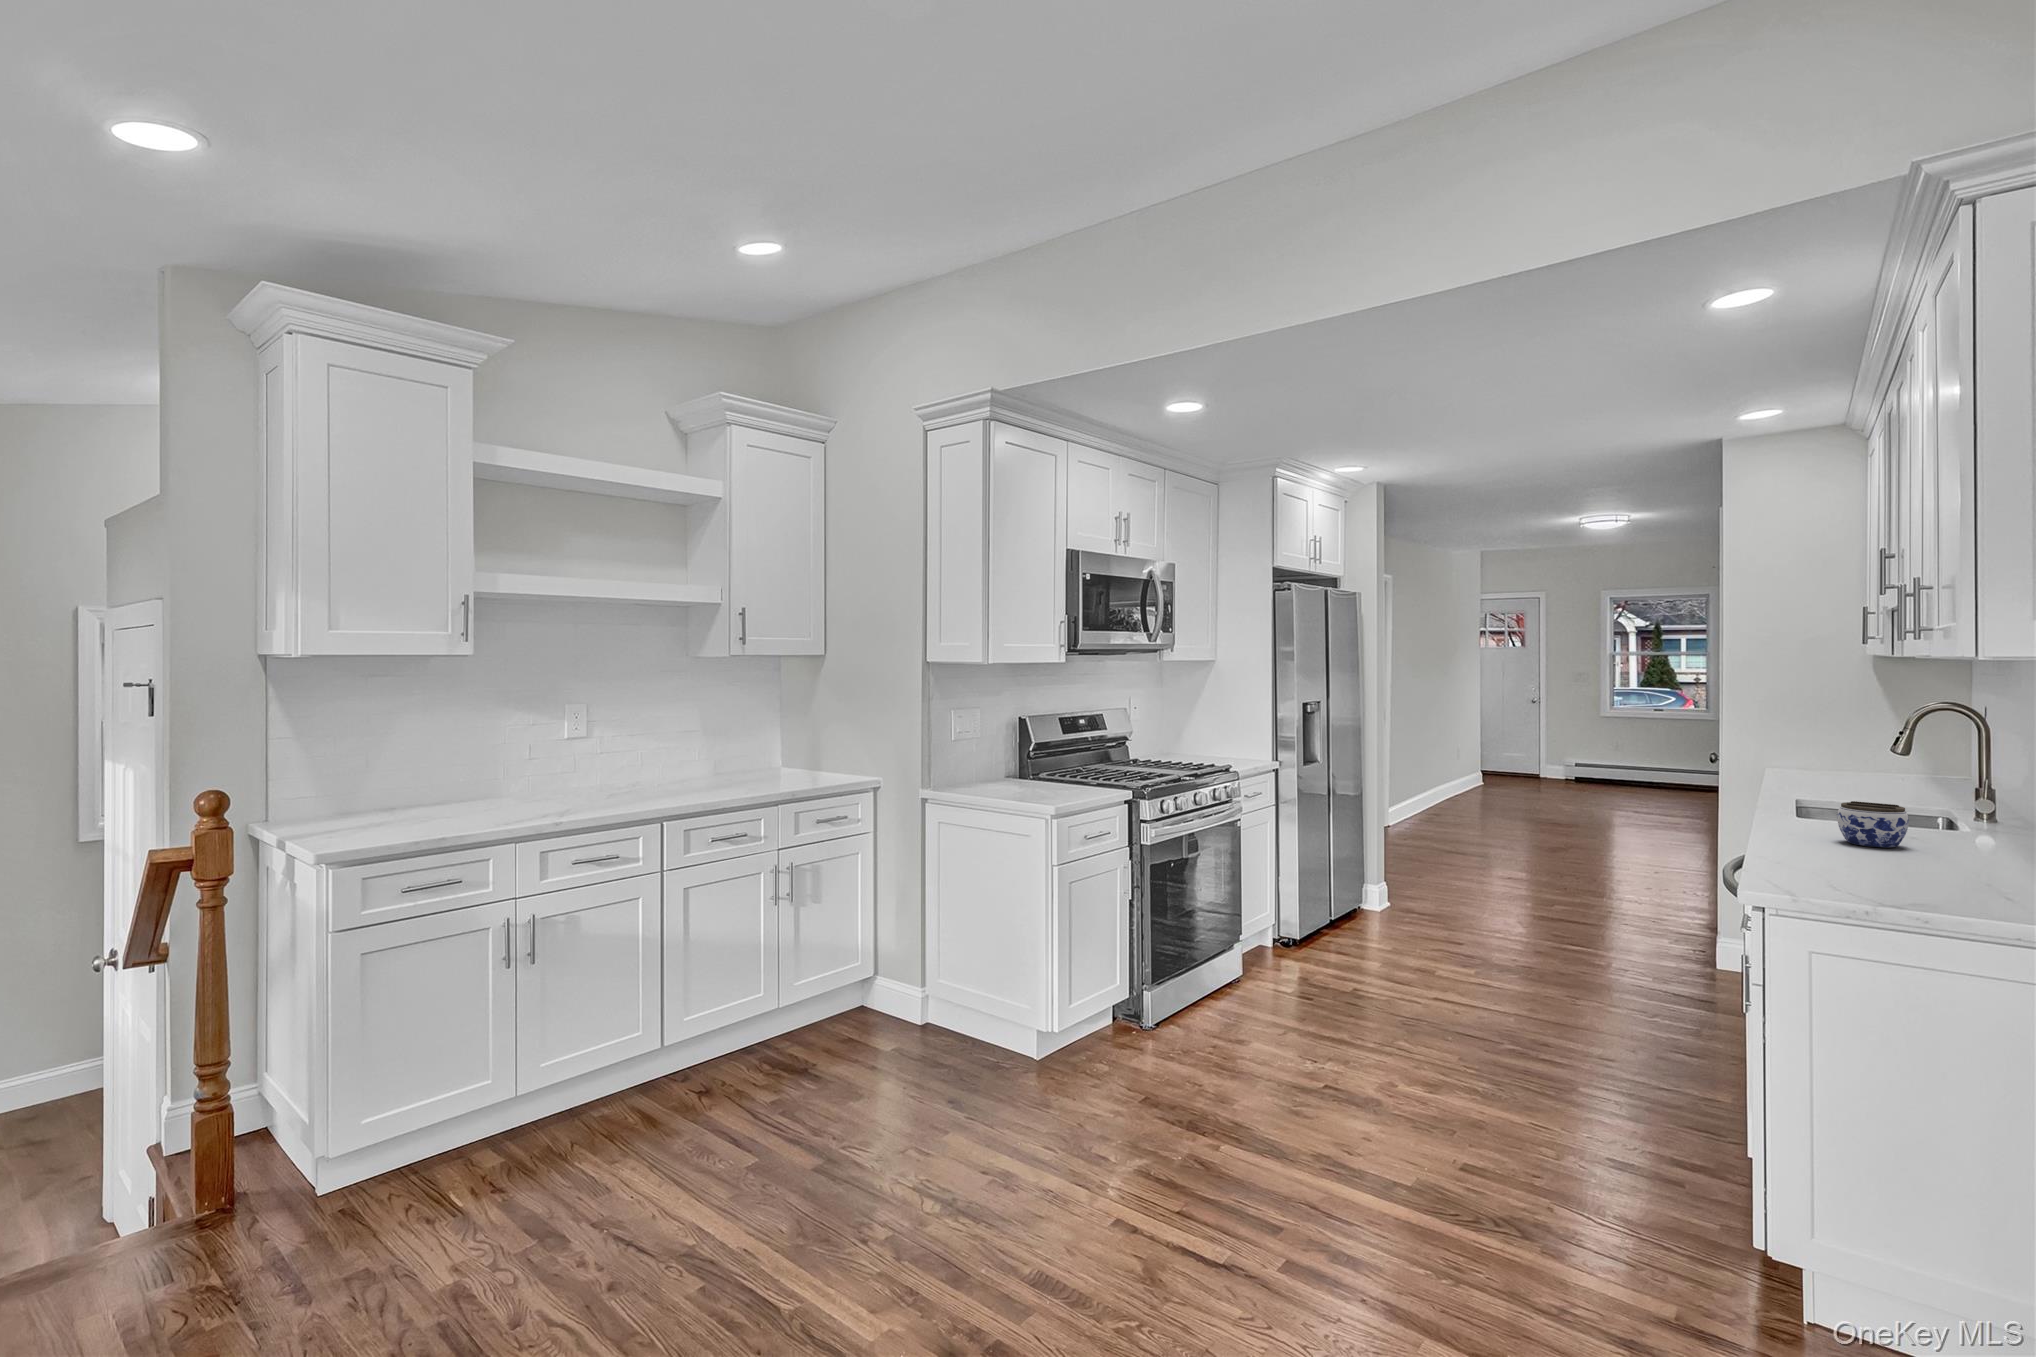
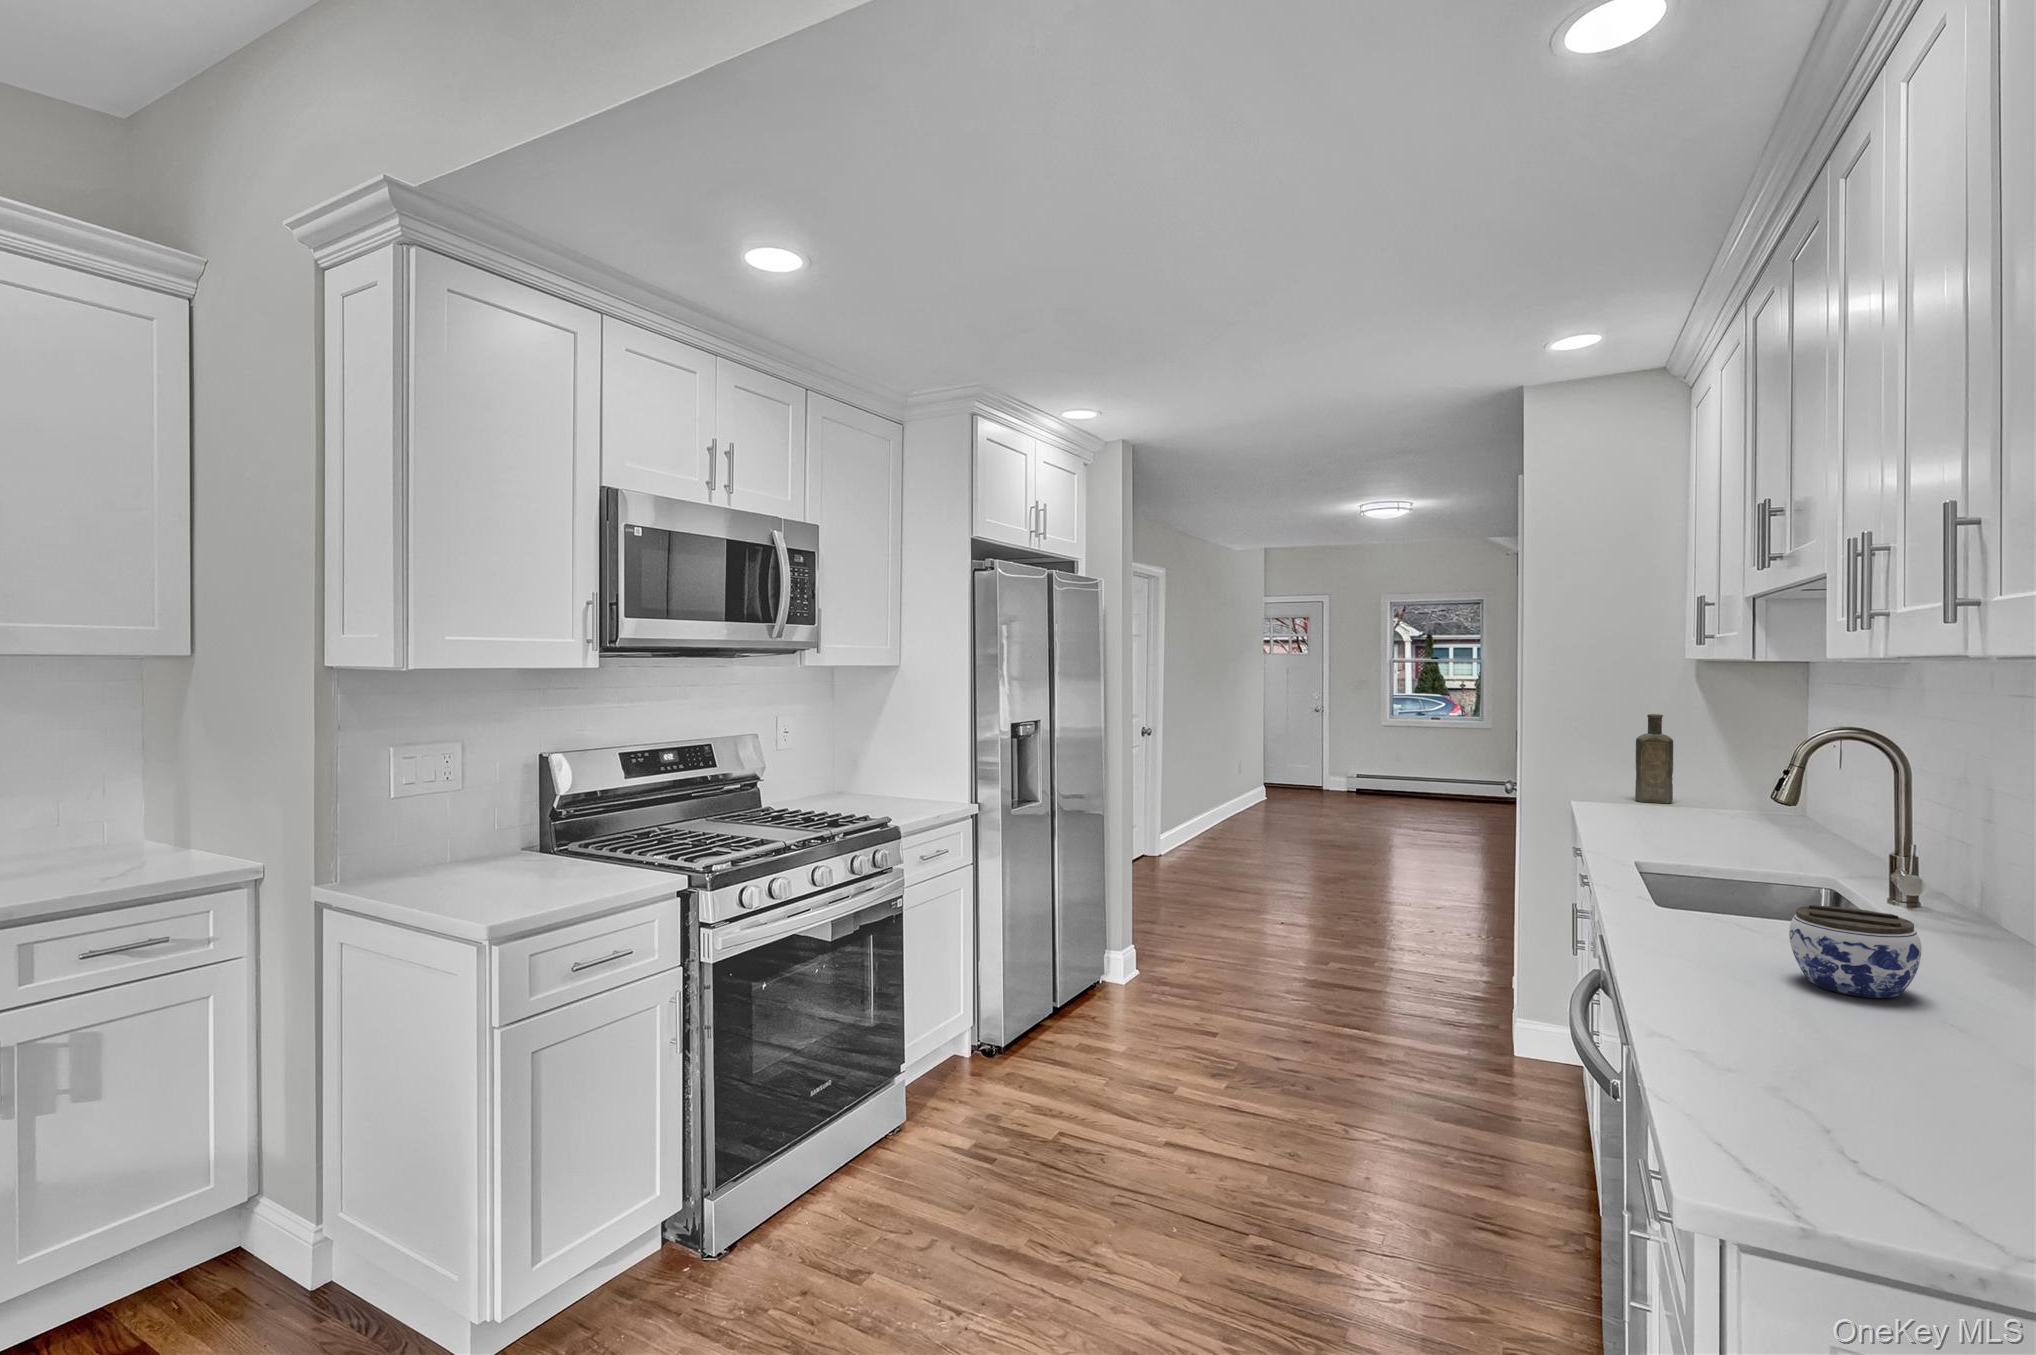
bottle: none [1808,702,1846,771] -> present [1635,714,1673,803]

